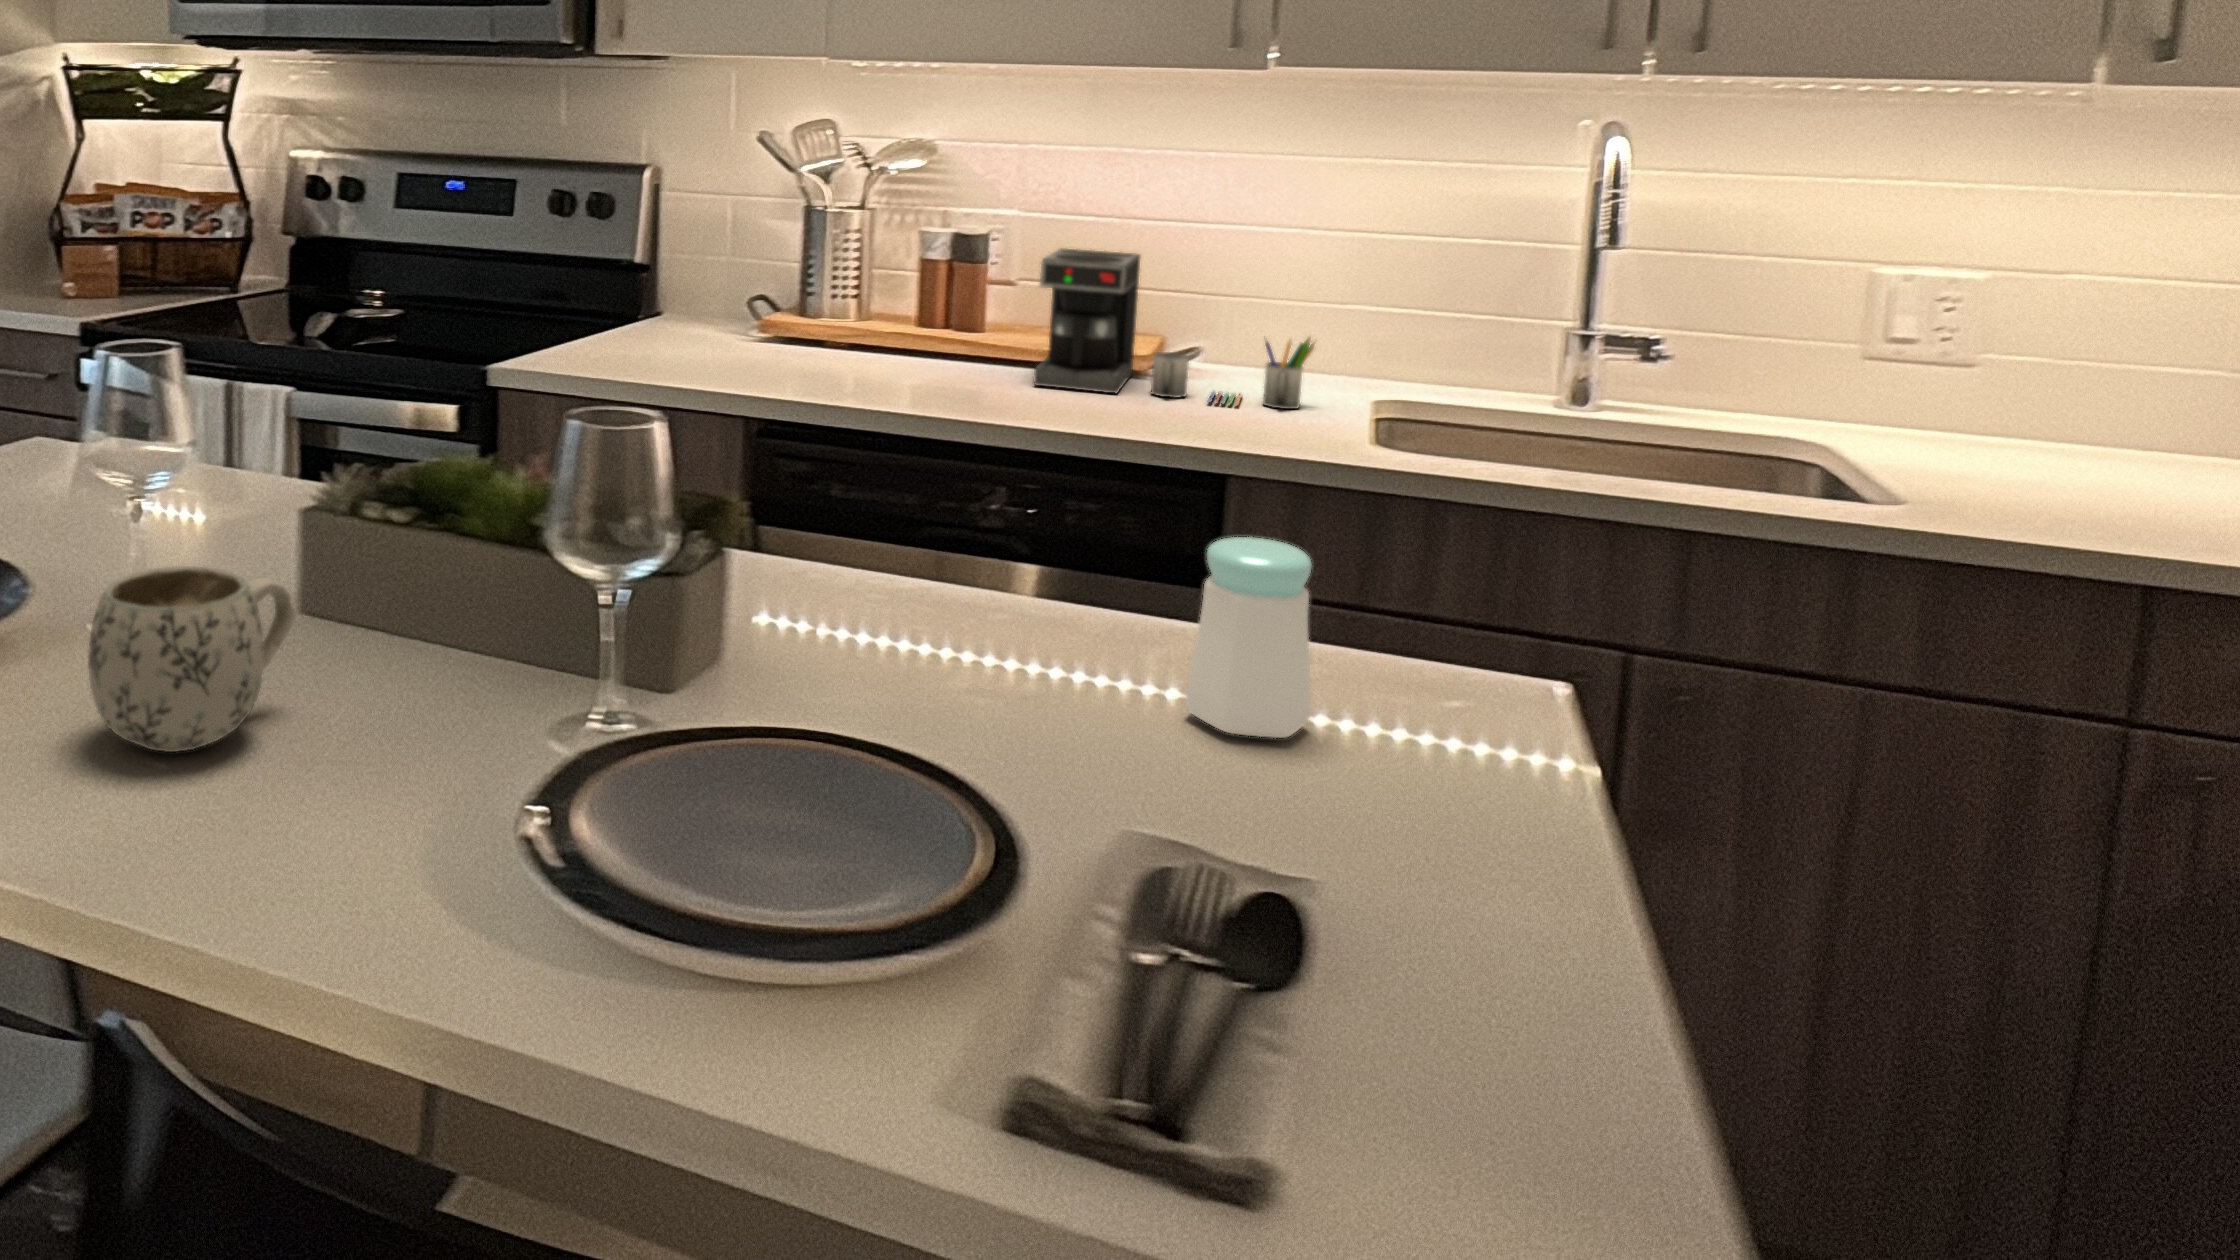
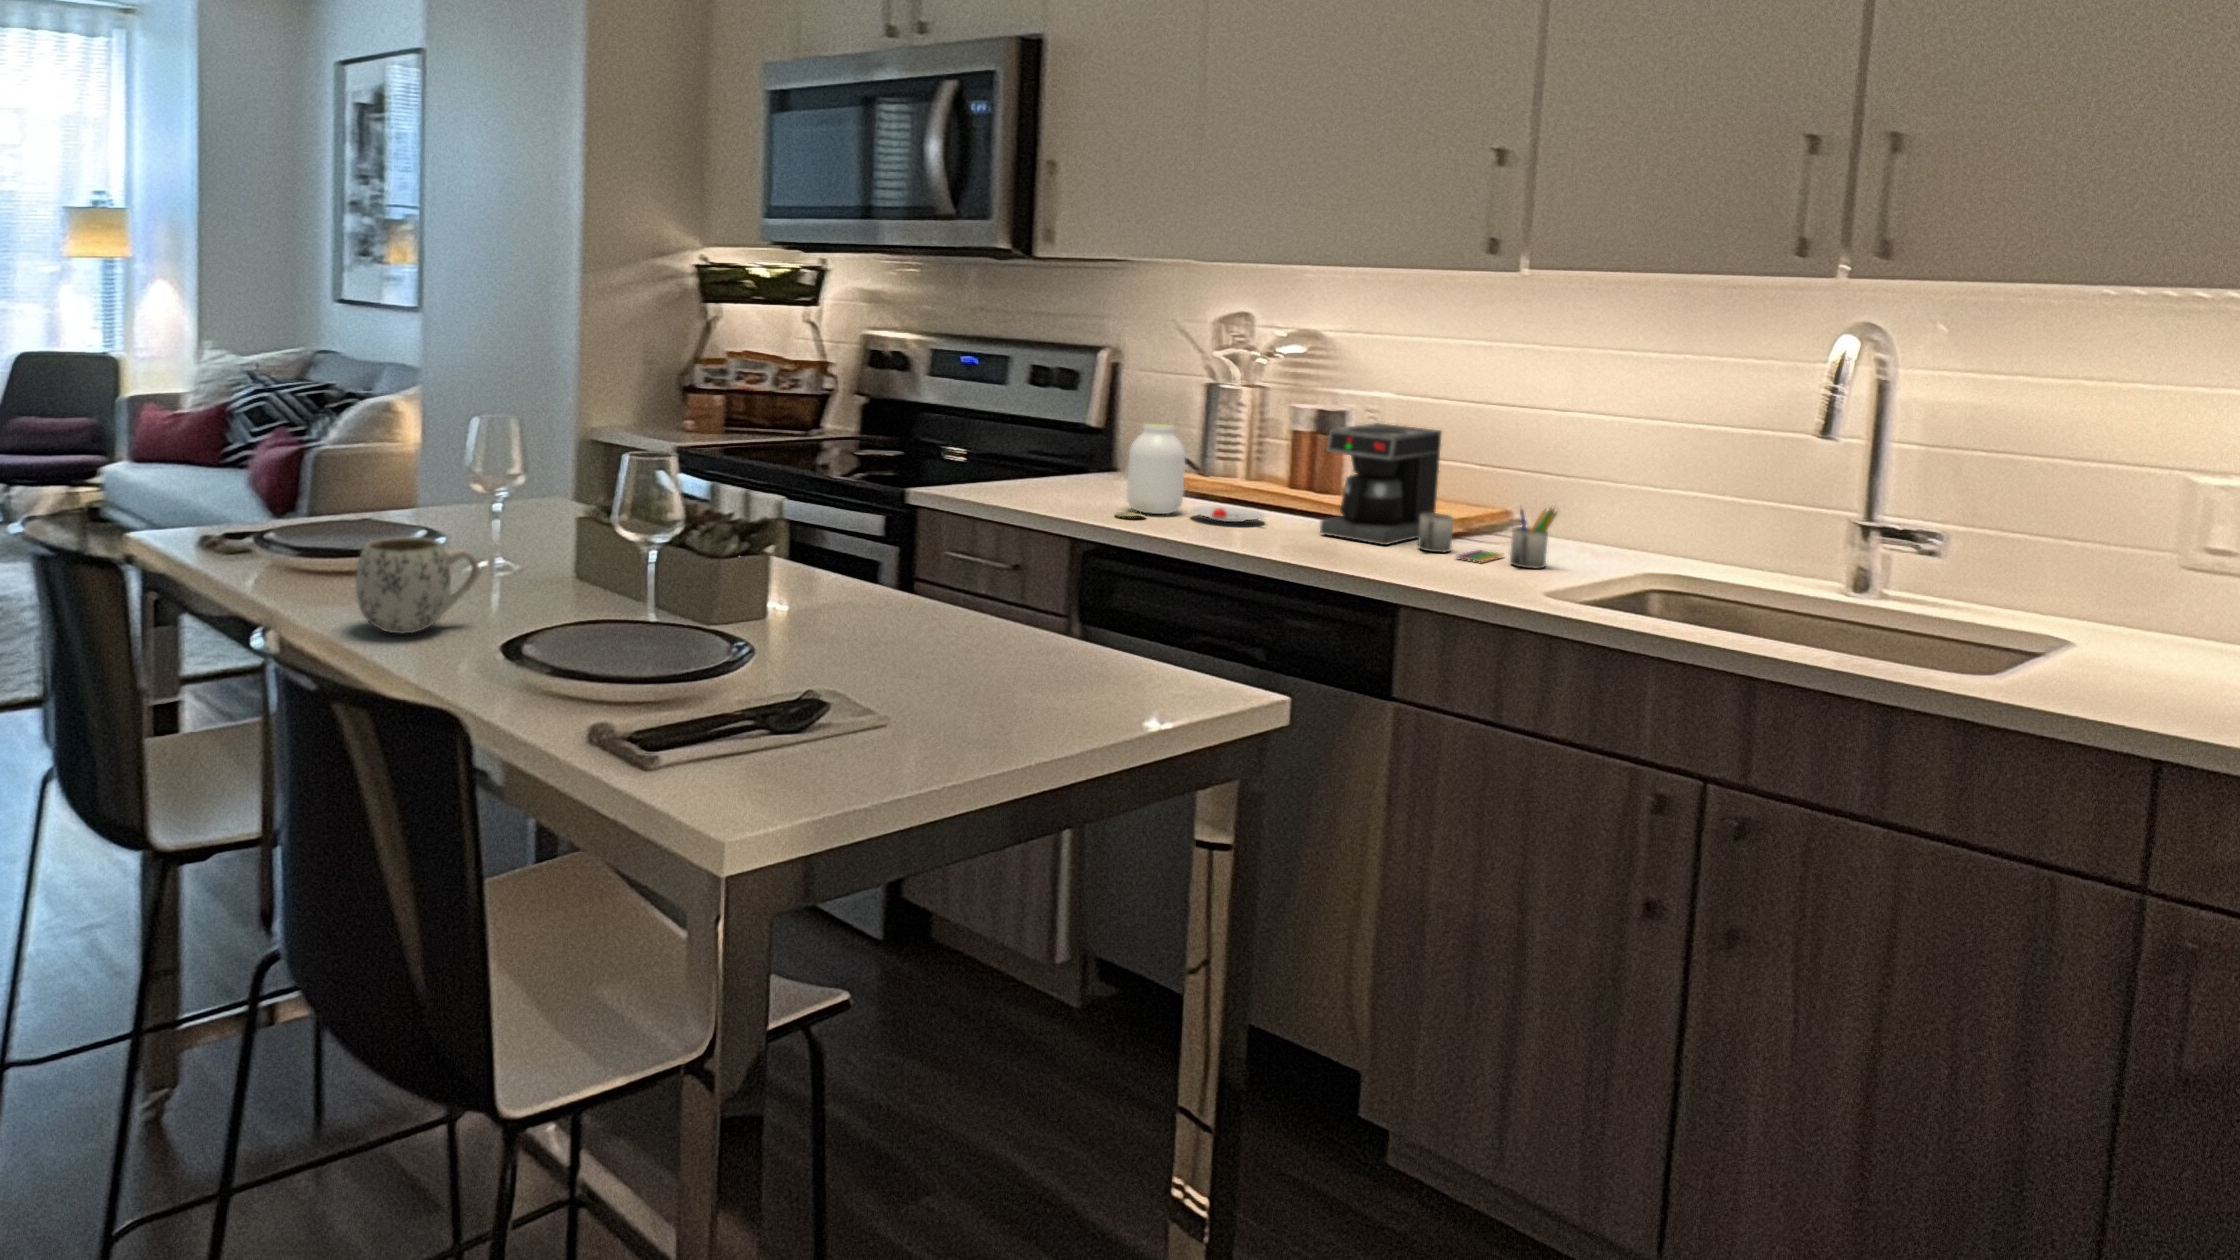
jar: none [788,262,967,383] -> present [1116,424,1264,522]
salt shaker: present [1185,537,1311,738] -> none [991,582,1067,714]

